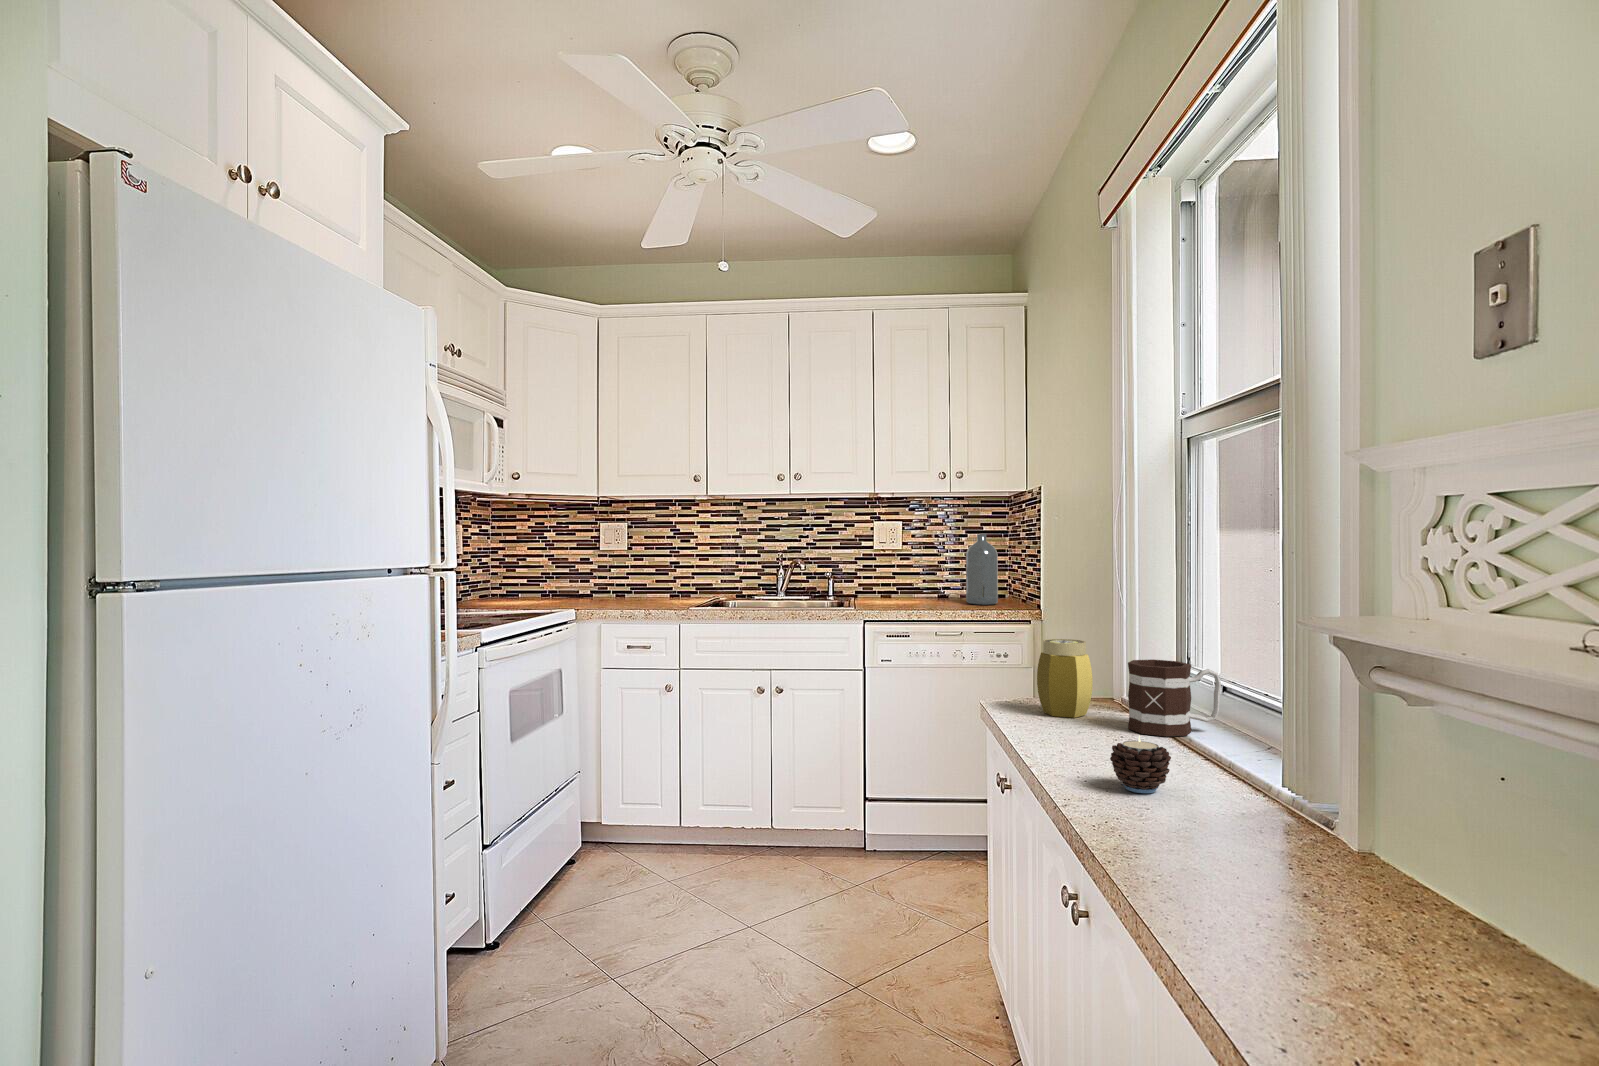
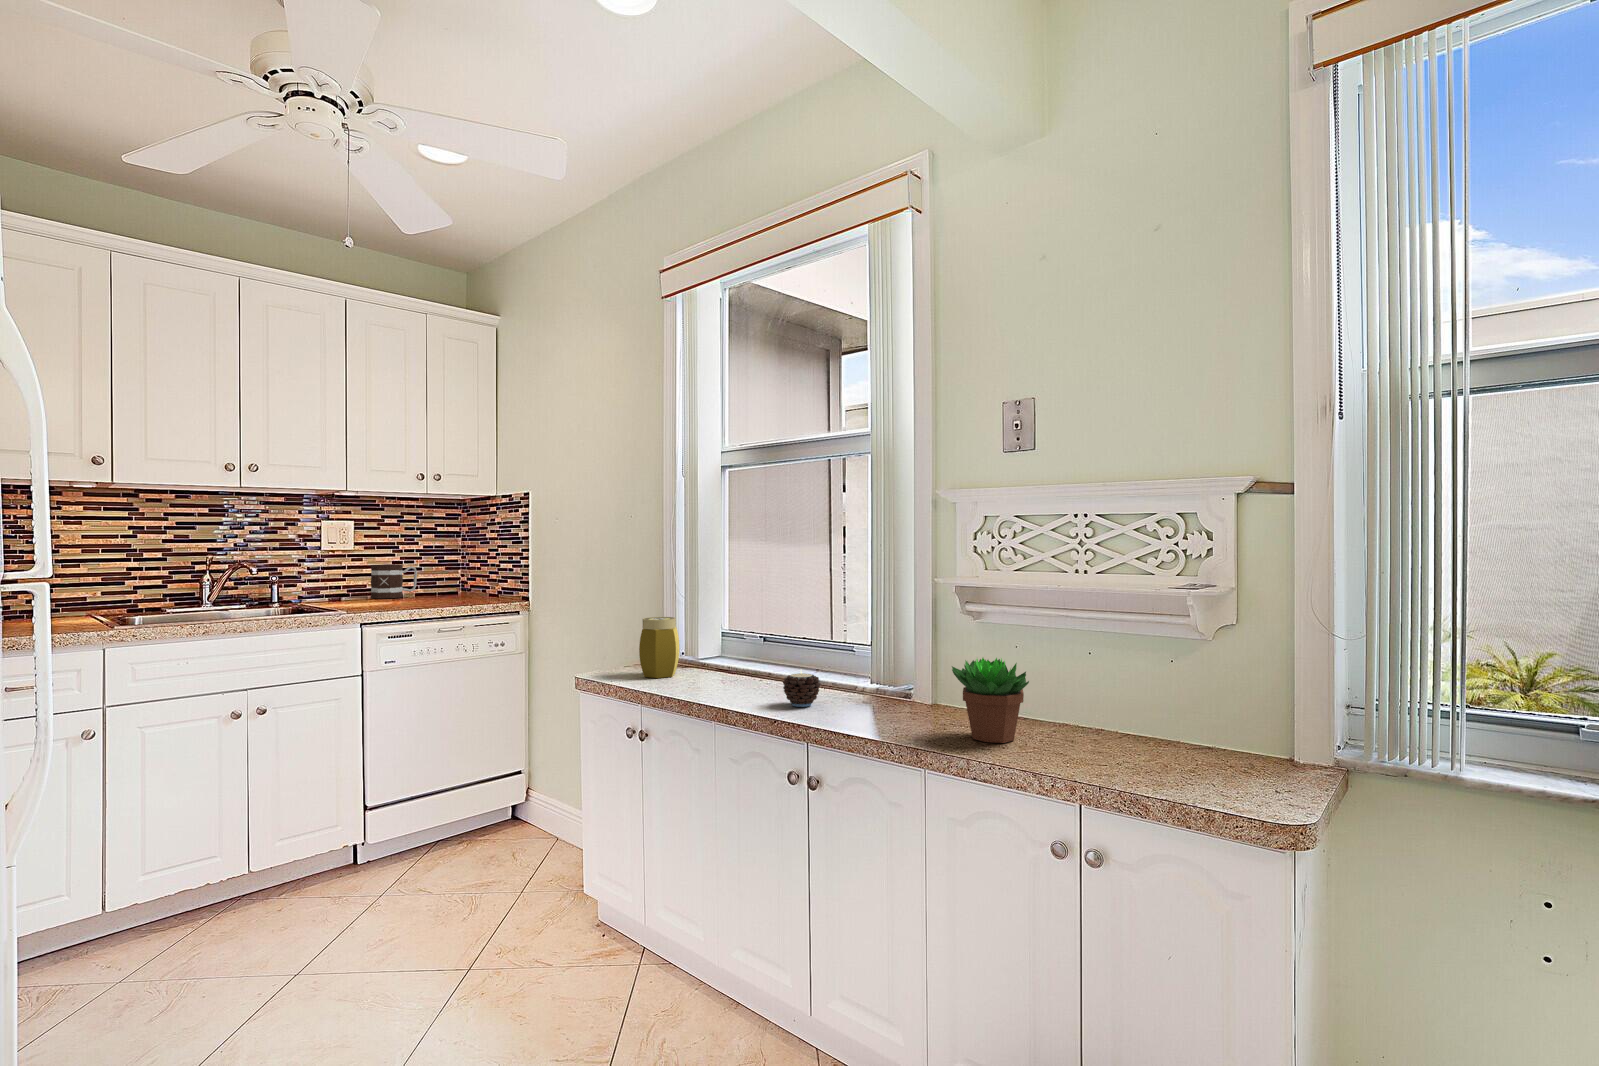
bottle: present [966,534,998,605] -> none [442,534,474,601]
mug: present [1128,659,1221,737] -> present [371,564,417,599]
succulent plant: none [1241,768,1441,954] -> present [952,658,1029,743]

